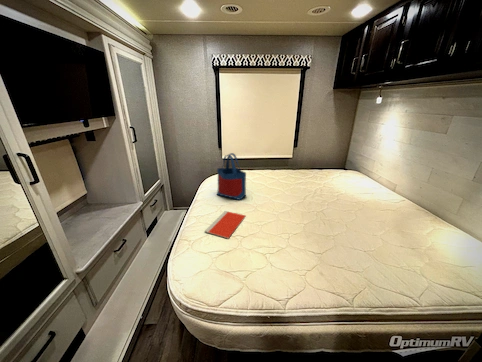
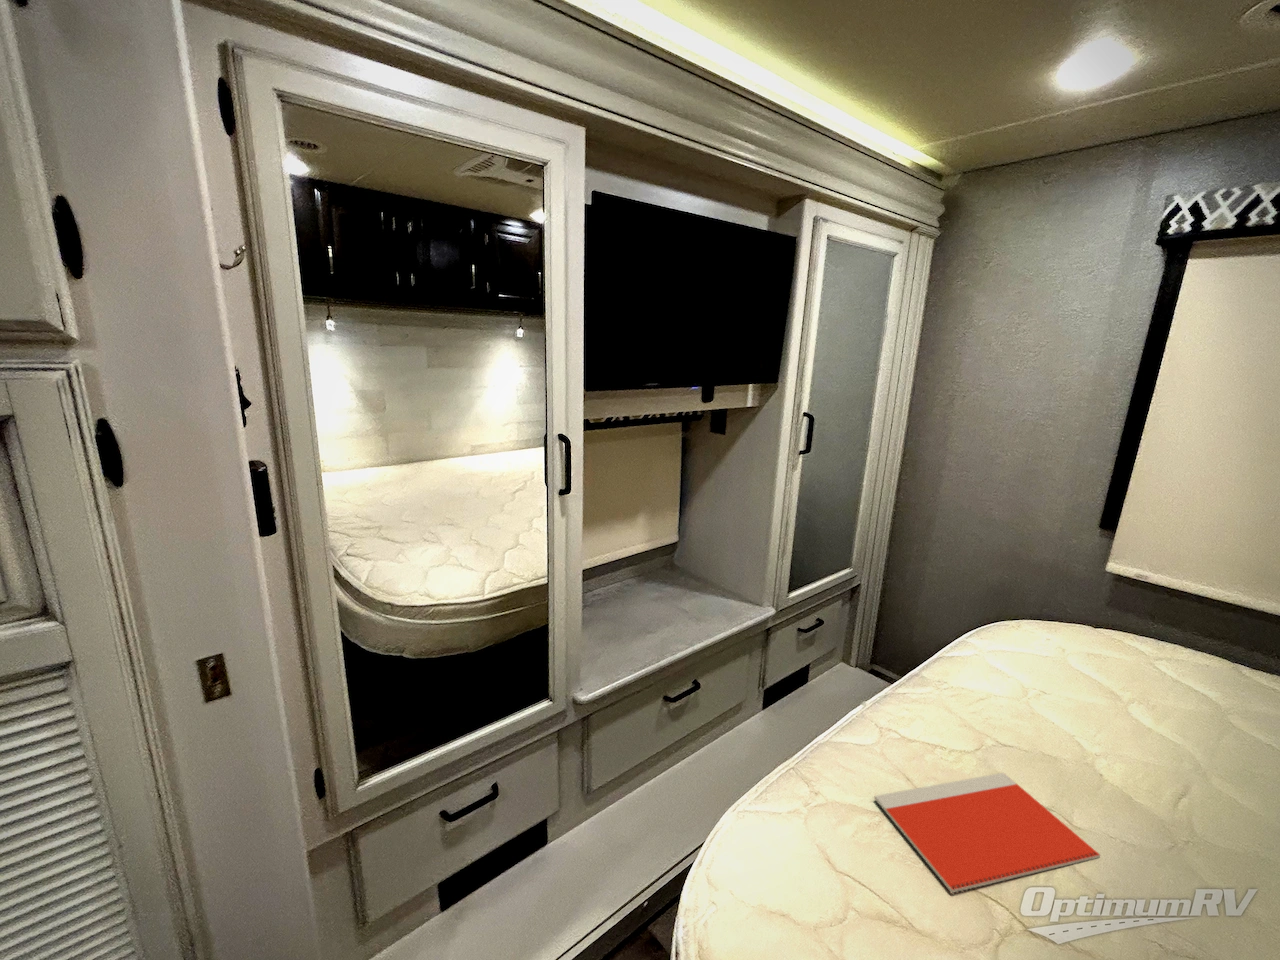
tote bag: present [217,153,246,200] -> none [1006,560,1181,769]

